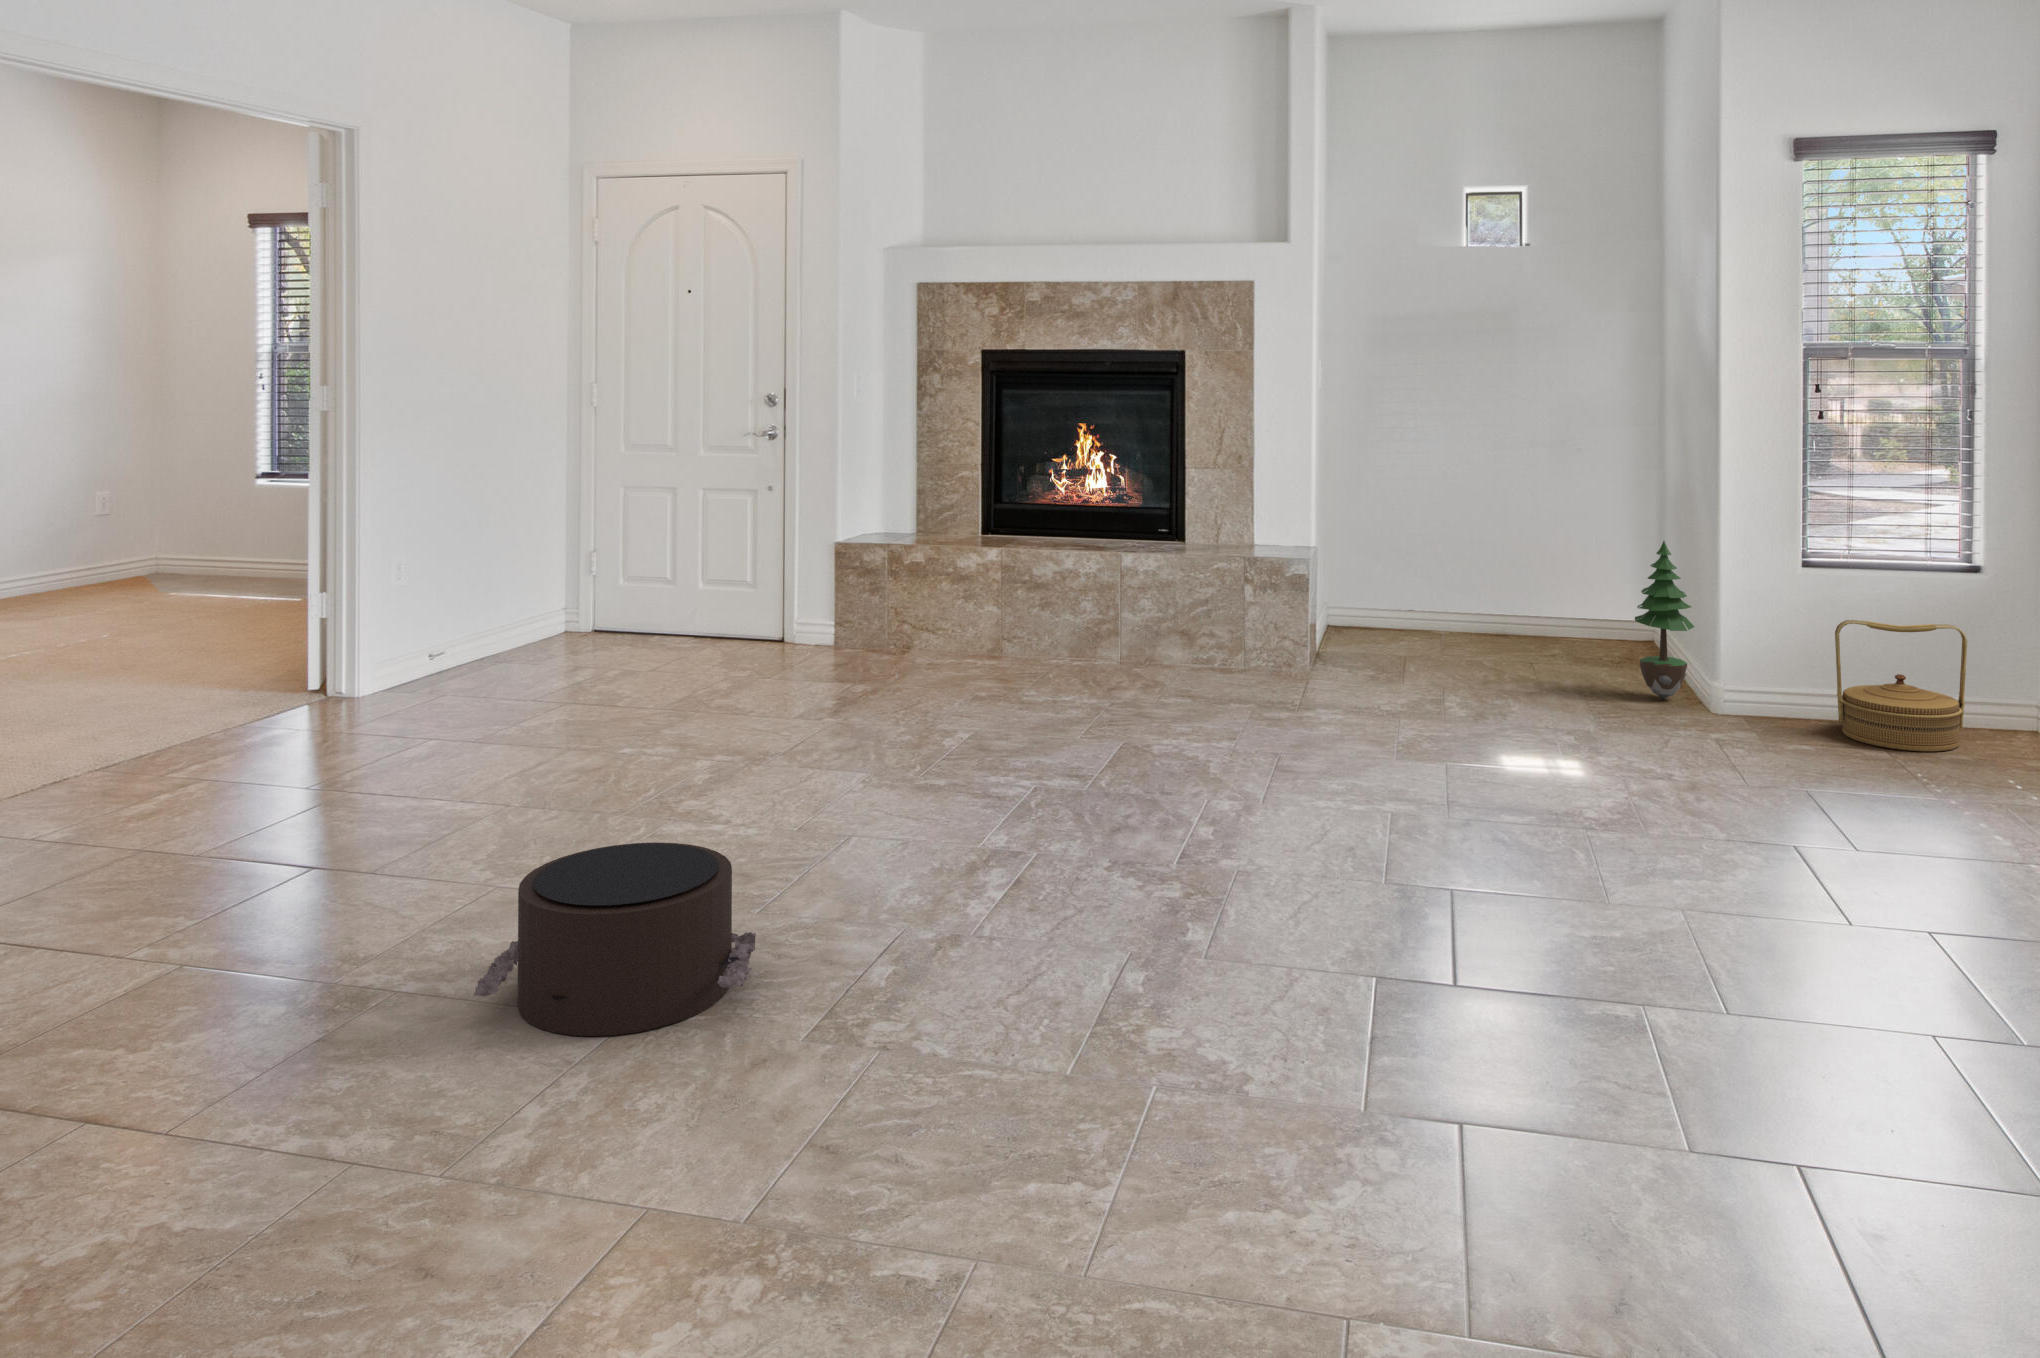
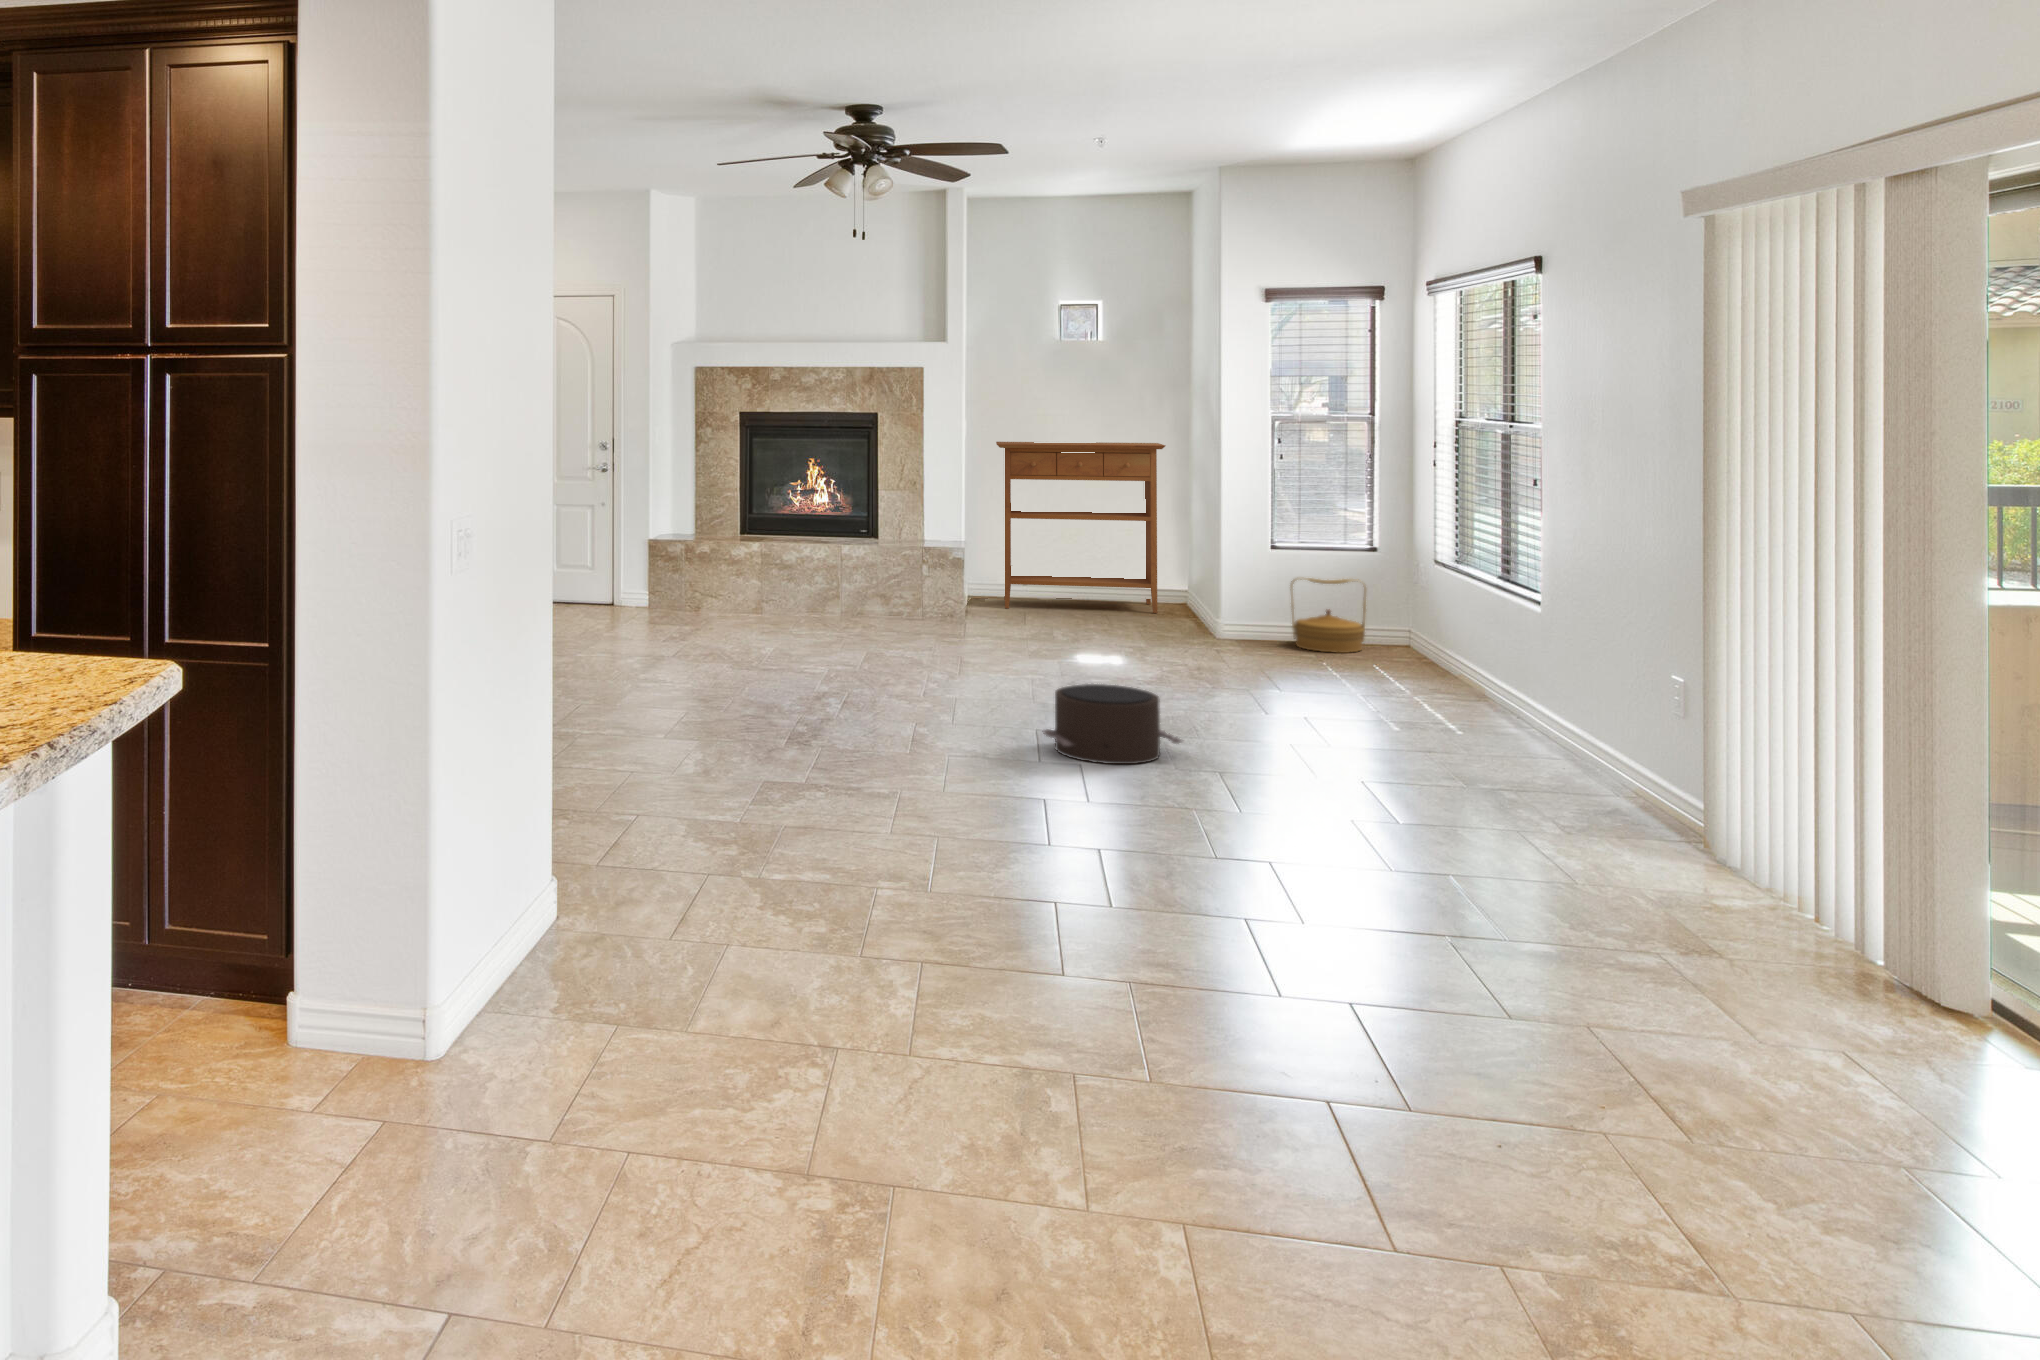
console table: none [1364,397,1625,661] -> present [996,442,1165,613]
potted tree: present [1635,541,1694,699] -> none [1172,532,1209,631]
pouf: present [474,842,756,1036] -> present [1043,684,1182,764]

